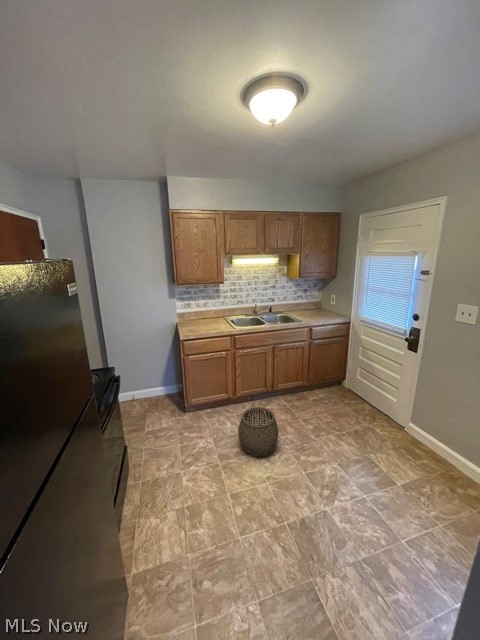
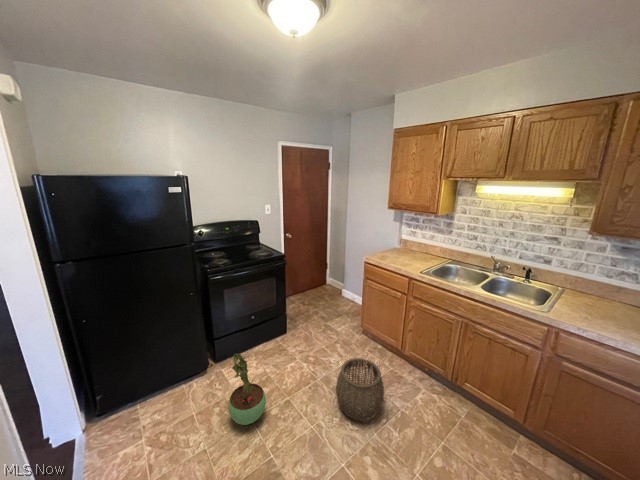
potted plant: none [206,475,264,555] -> present [228,353,266,425]

